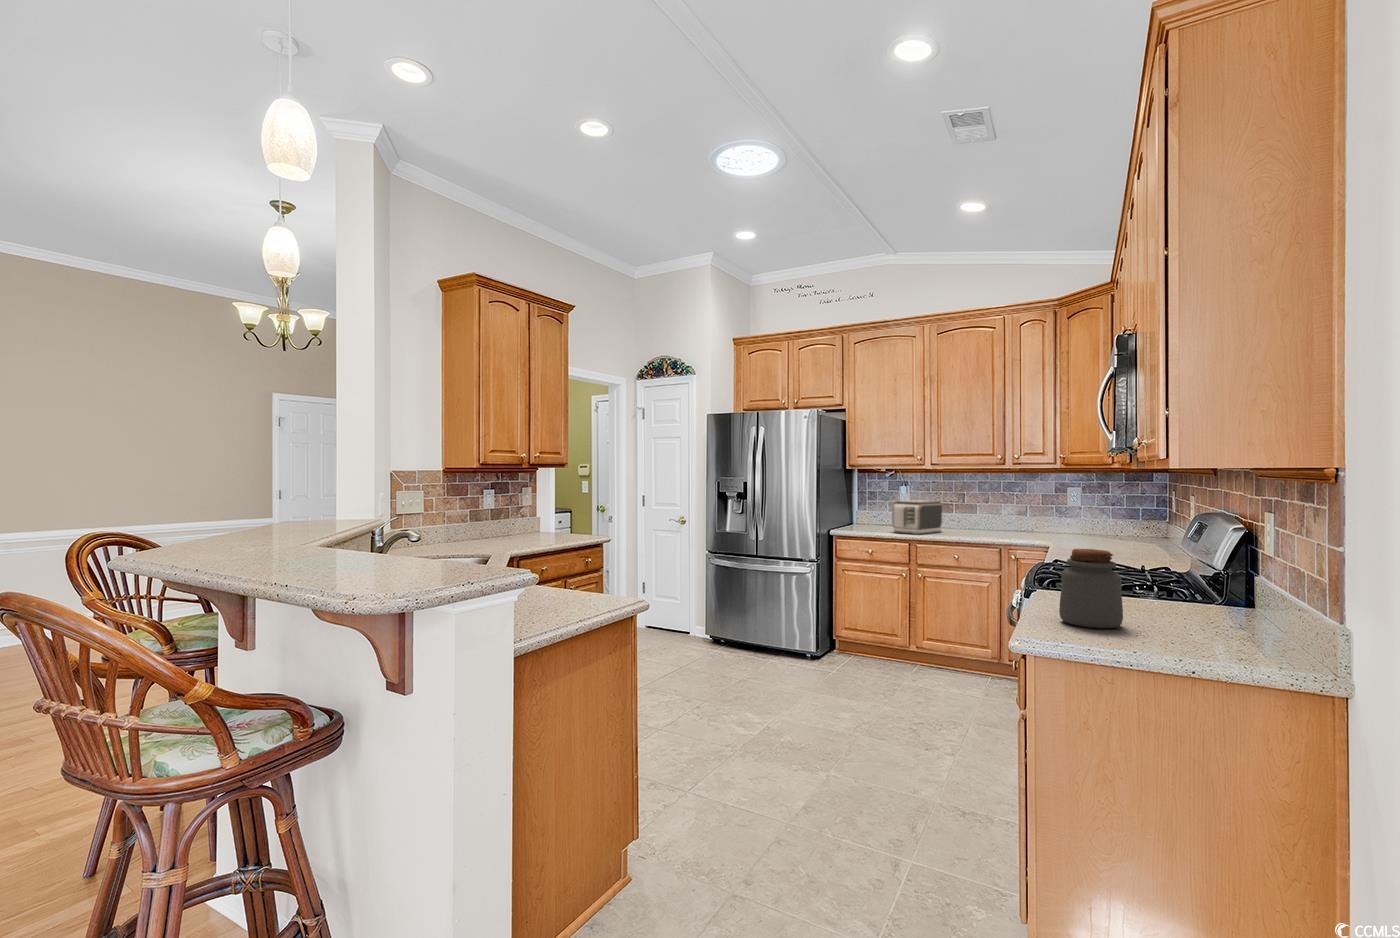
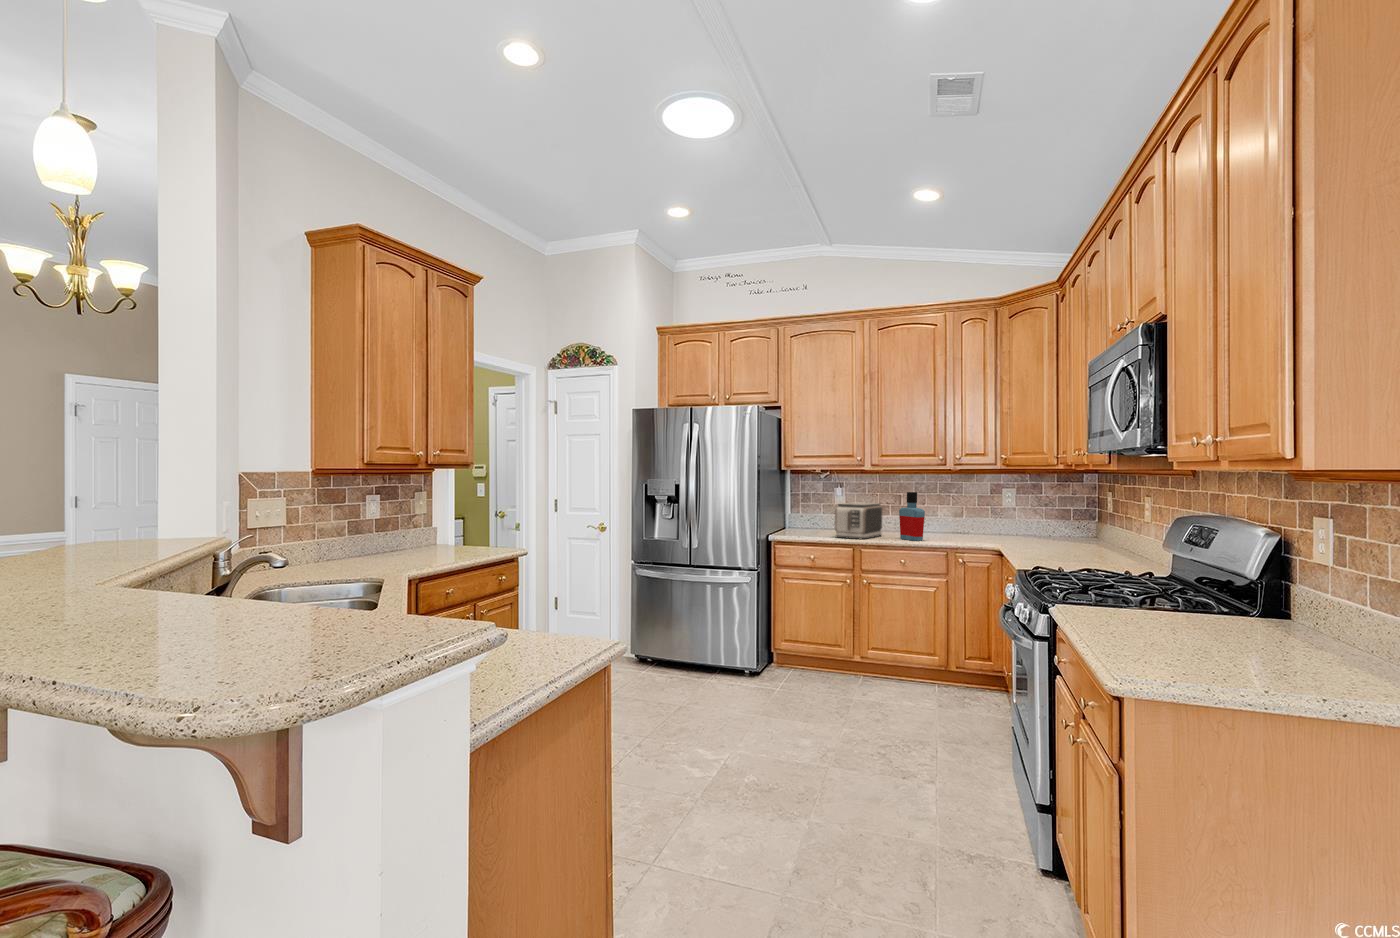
bottle: none [955,490,978,537] -> present [899,492,925,541]
jar: present [1059,549,1123,629] -> none [1228,577,1328,688]

